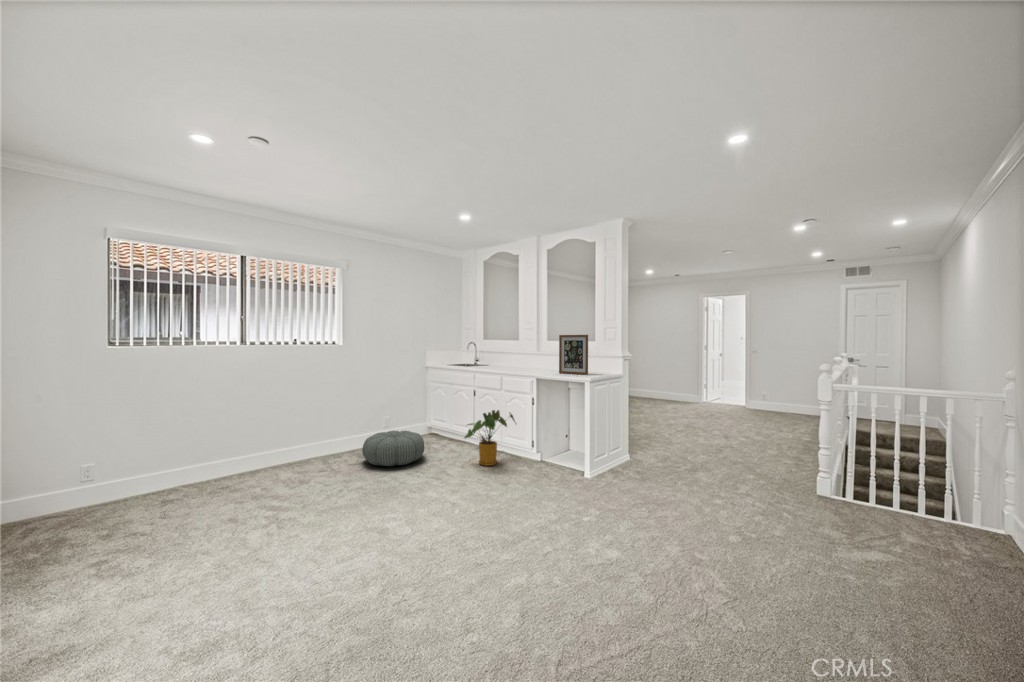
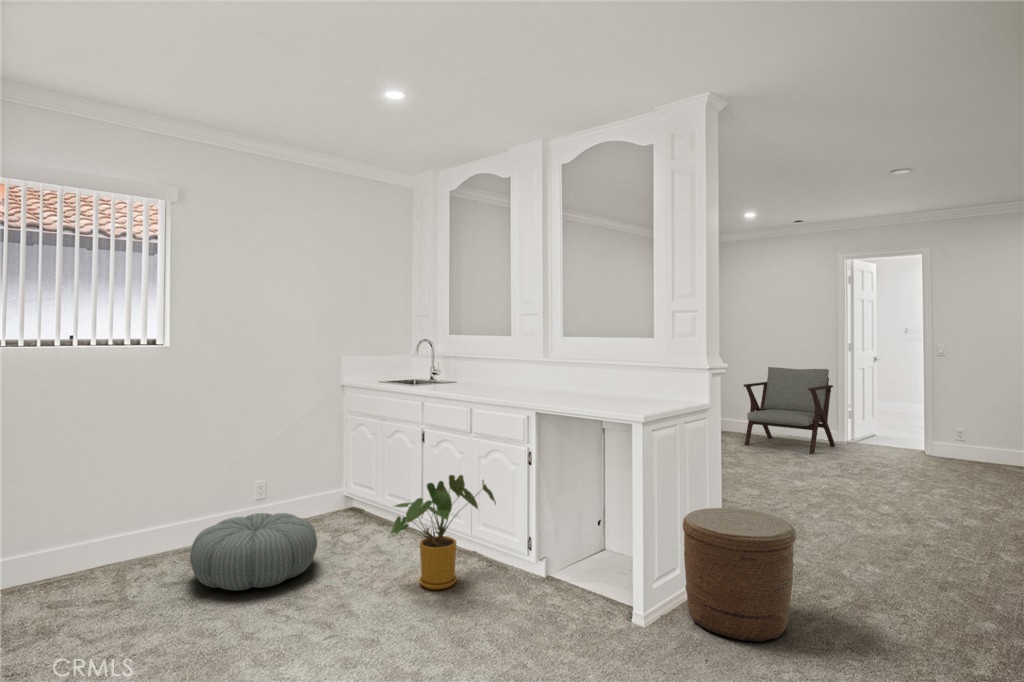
picture frame: present [559,335,588,375] -> none [580,325,639,407]
lounge chair: none [644,359,695,407] -> present [743,367,835,454]
woven basket: none [609,424,662,484] -> present [683,508,796,642]

